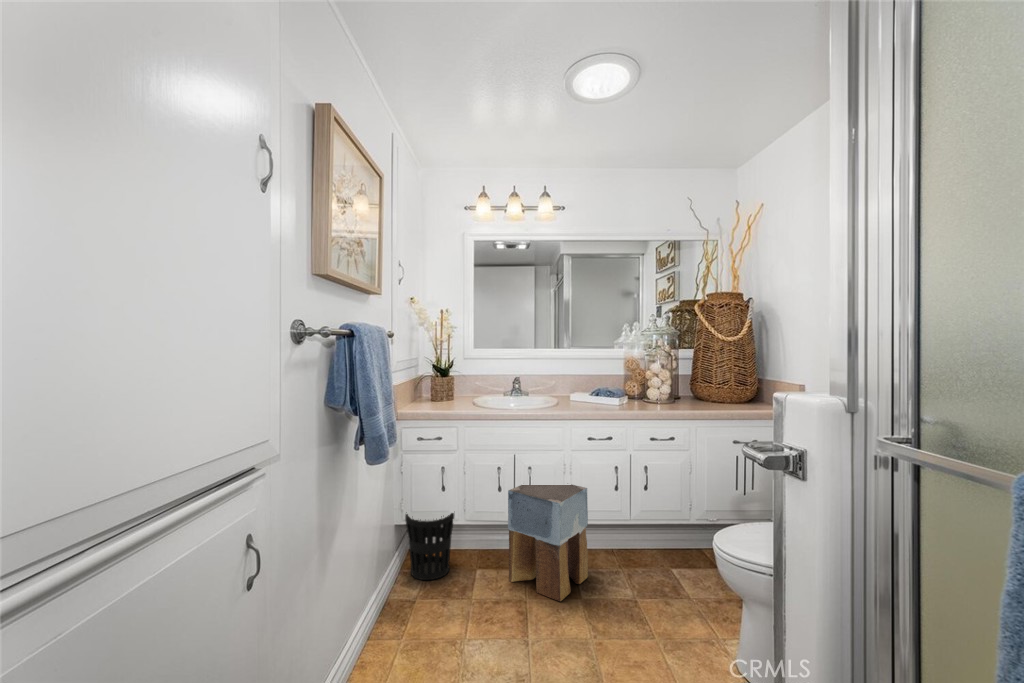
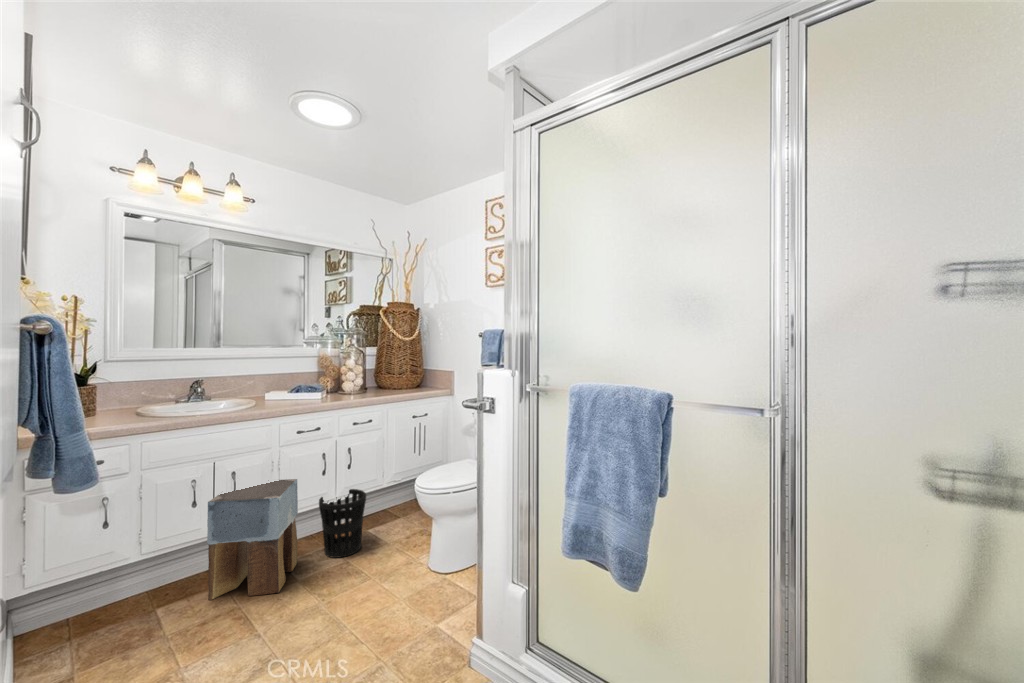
wastebasket: present [405,513,454,580] -> present [319,489,366,558]

